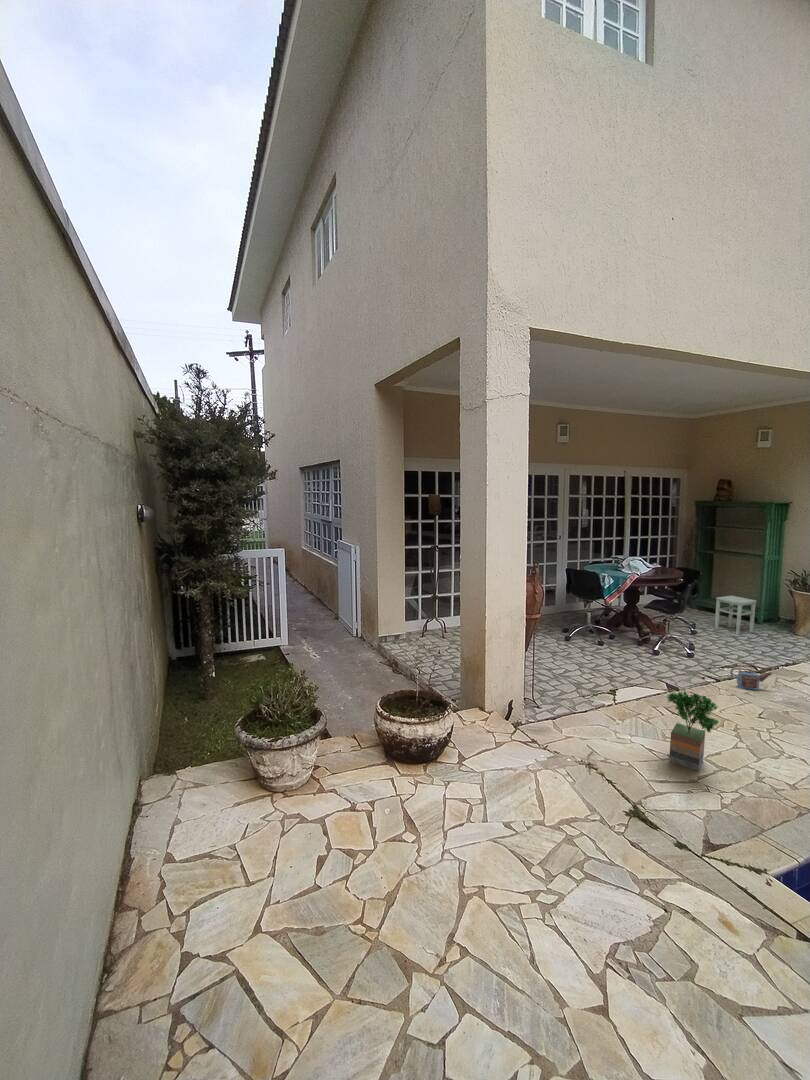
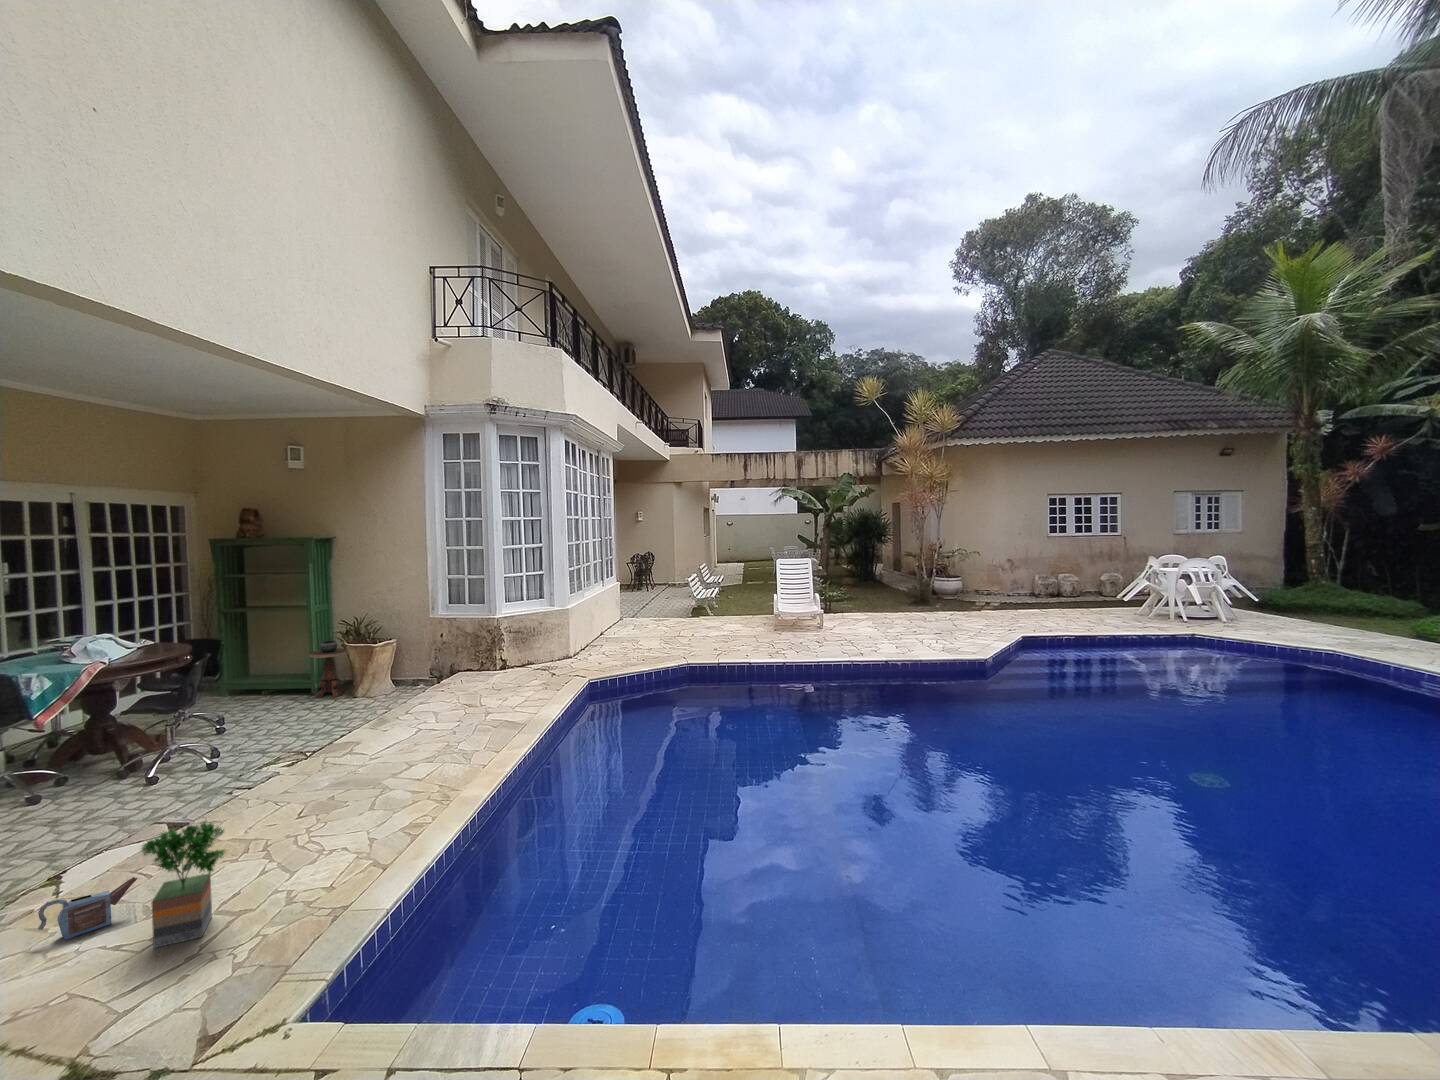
side table: none [760,586,793,631] -> present [310,641,348,698]
stool: present [715,596,756,635] -> none [250,665,304,717]
watering can: present [729,668,772,690] -> present [38,877,138,940]

